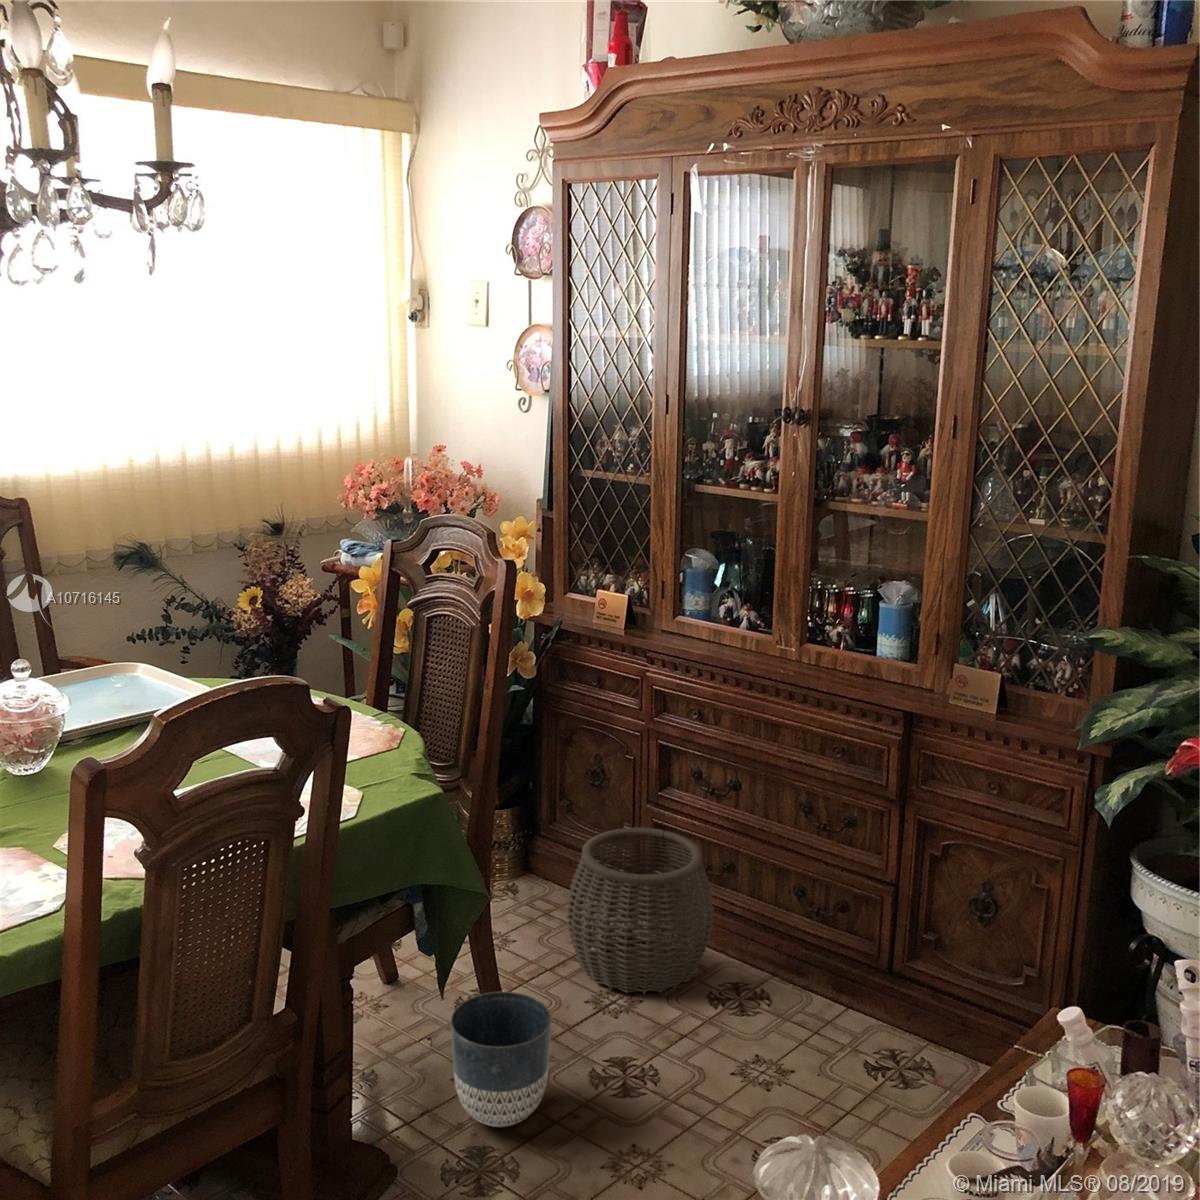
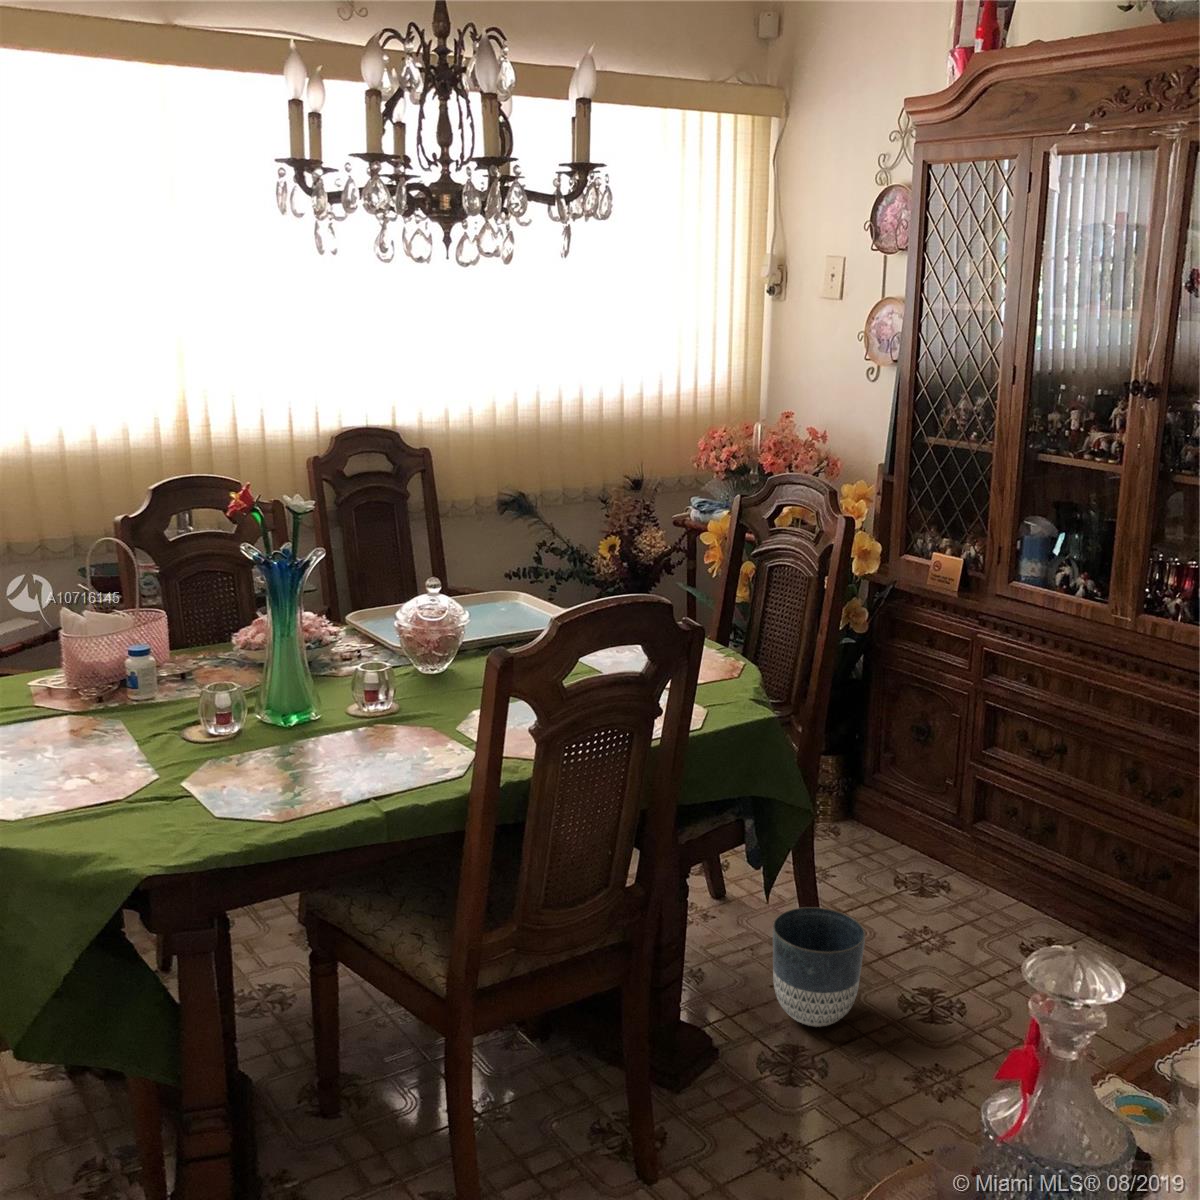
woven basket: present [566,828,714,994] -> none [884,781,1031,937]

